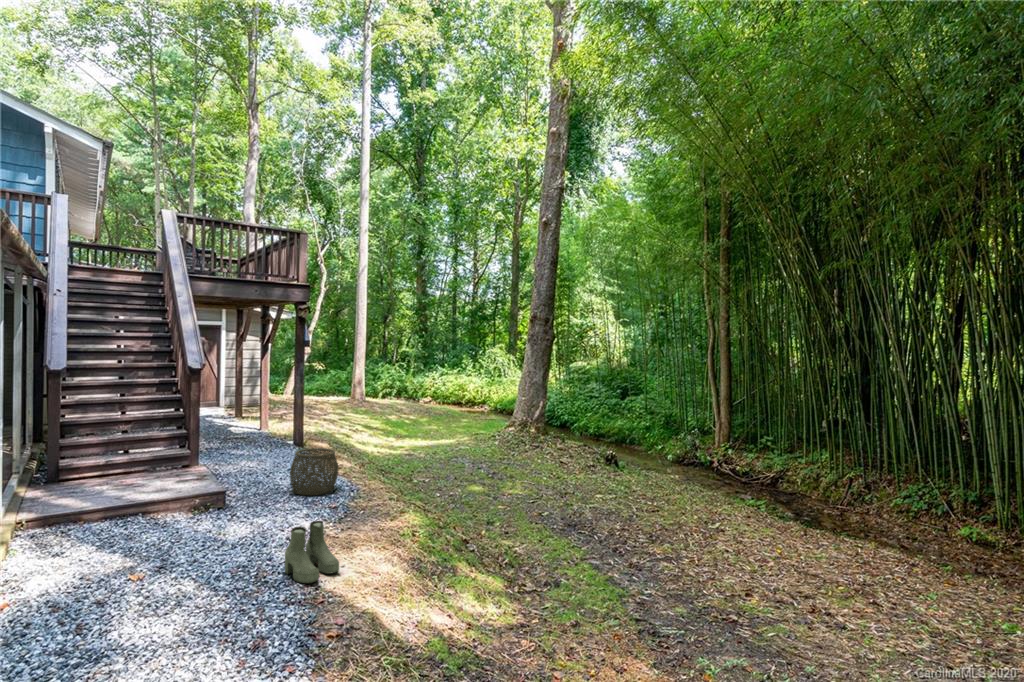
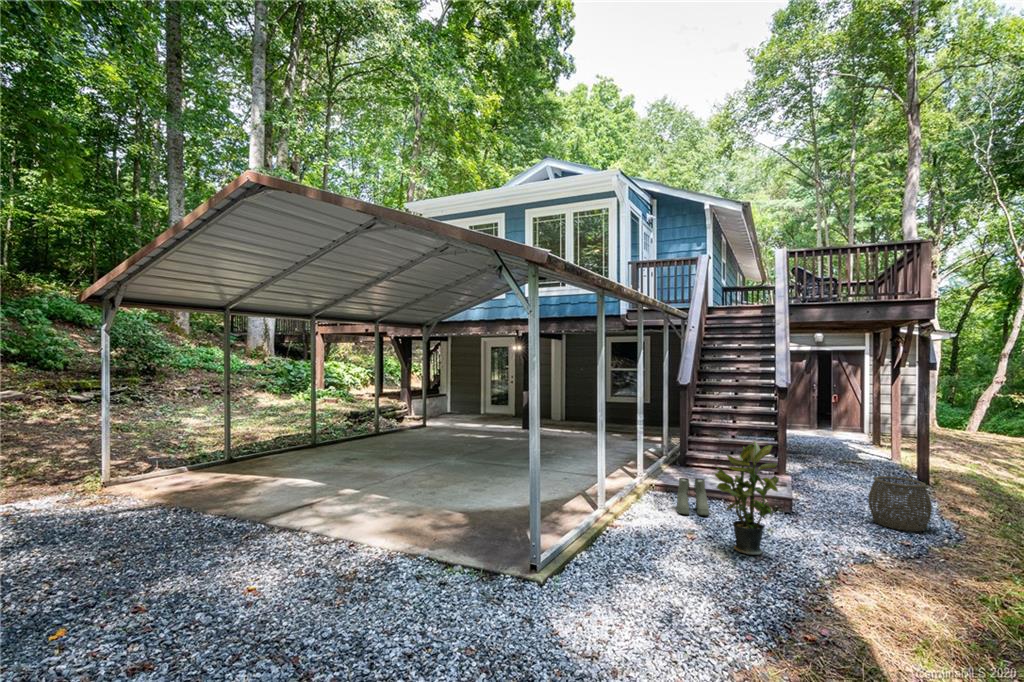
potted plant: none [174,440,253,573] -> present [715,441,779,555]
boots: present [285,521,339,583] -> present [677,478,709,516]

